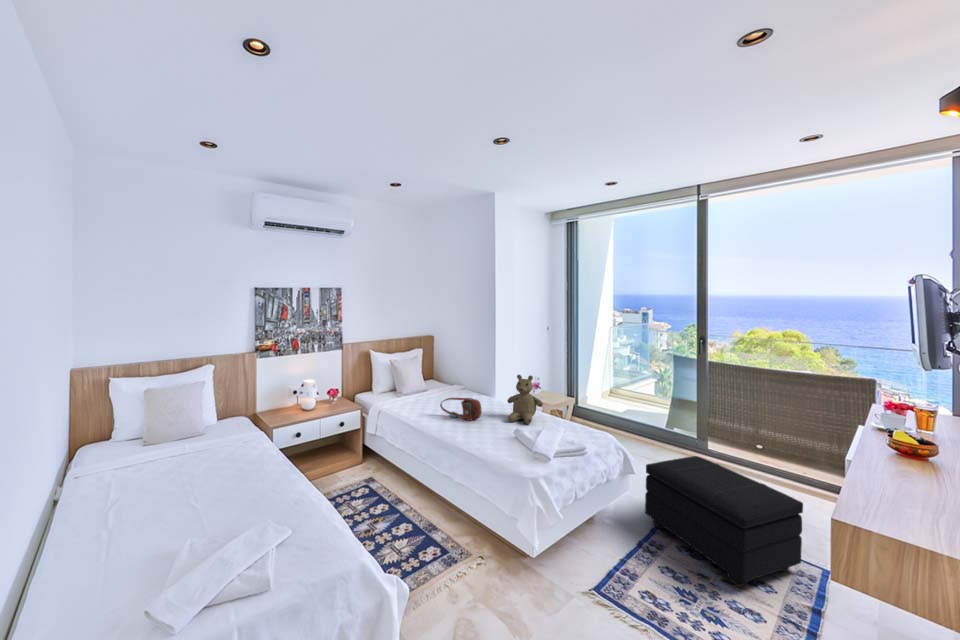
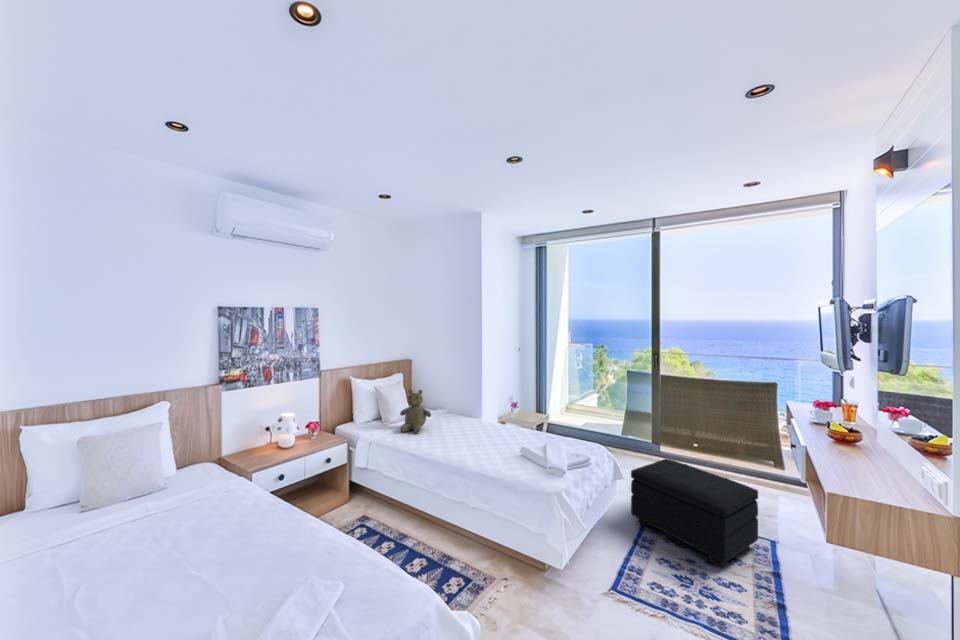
teddy bear: present [507,375,543,424] -> present [400,389,431,433]
handbag: present [440,398,482,421] -> none [433,420,476,443]

